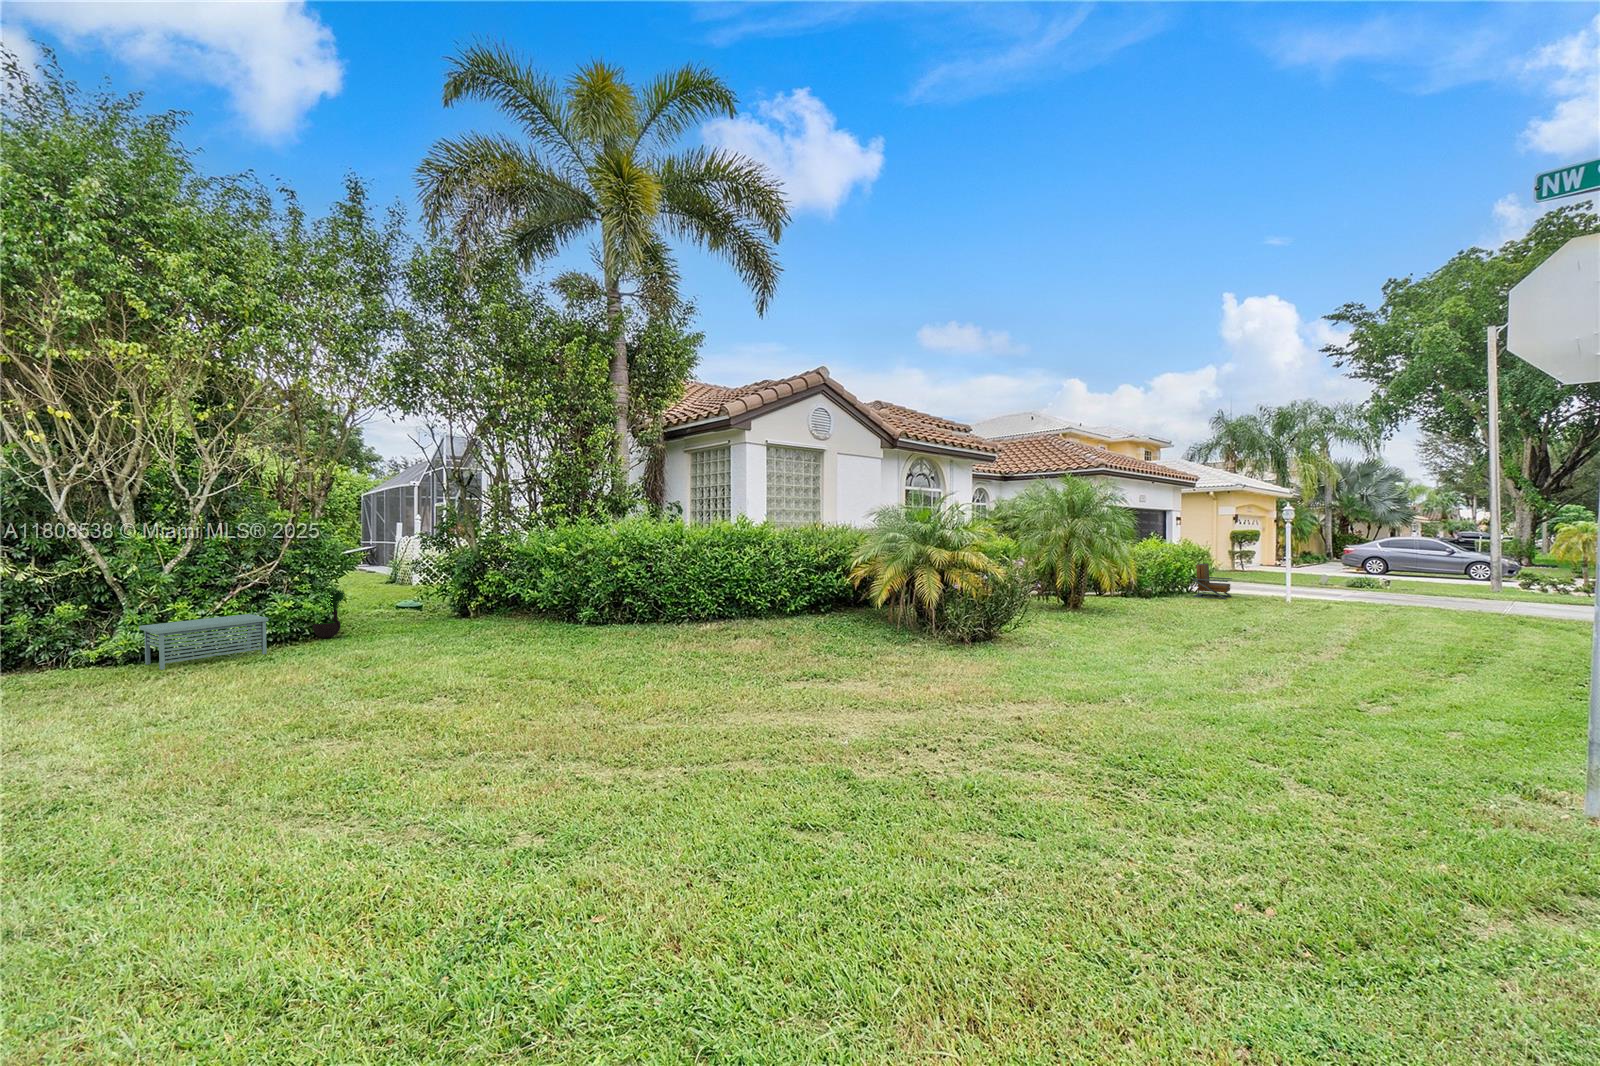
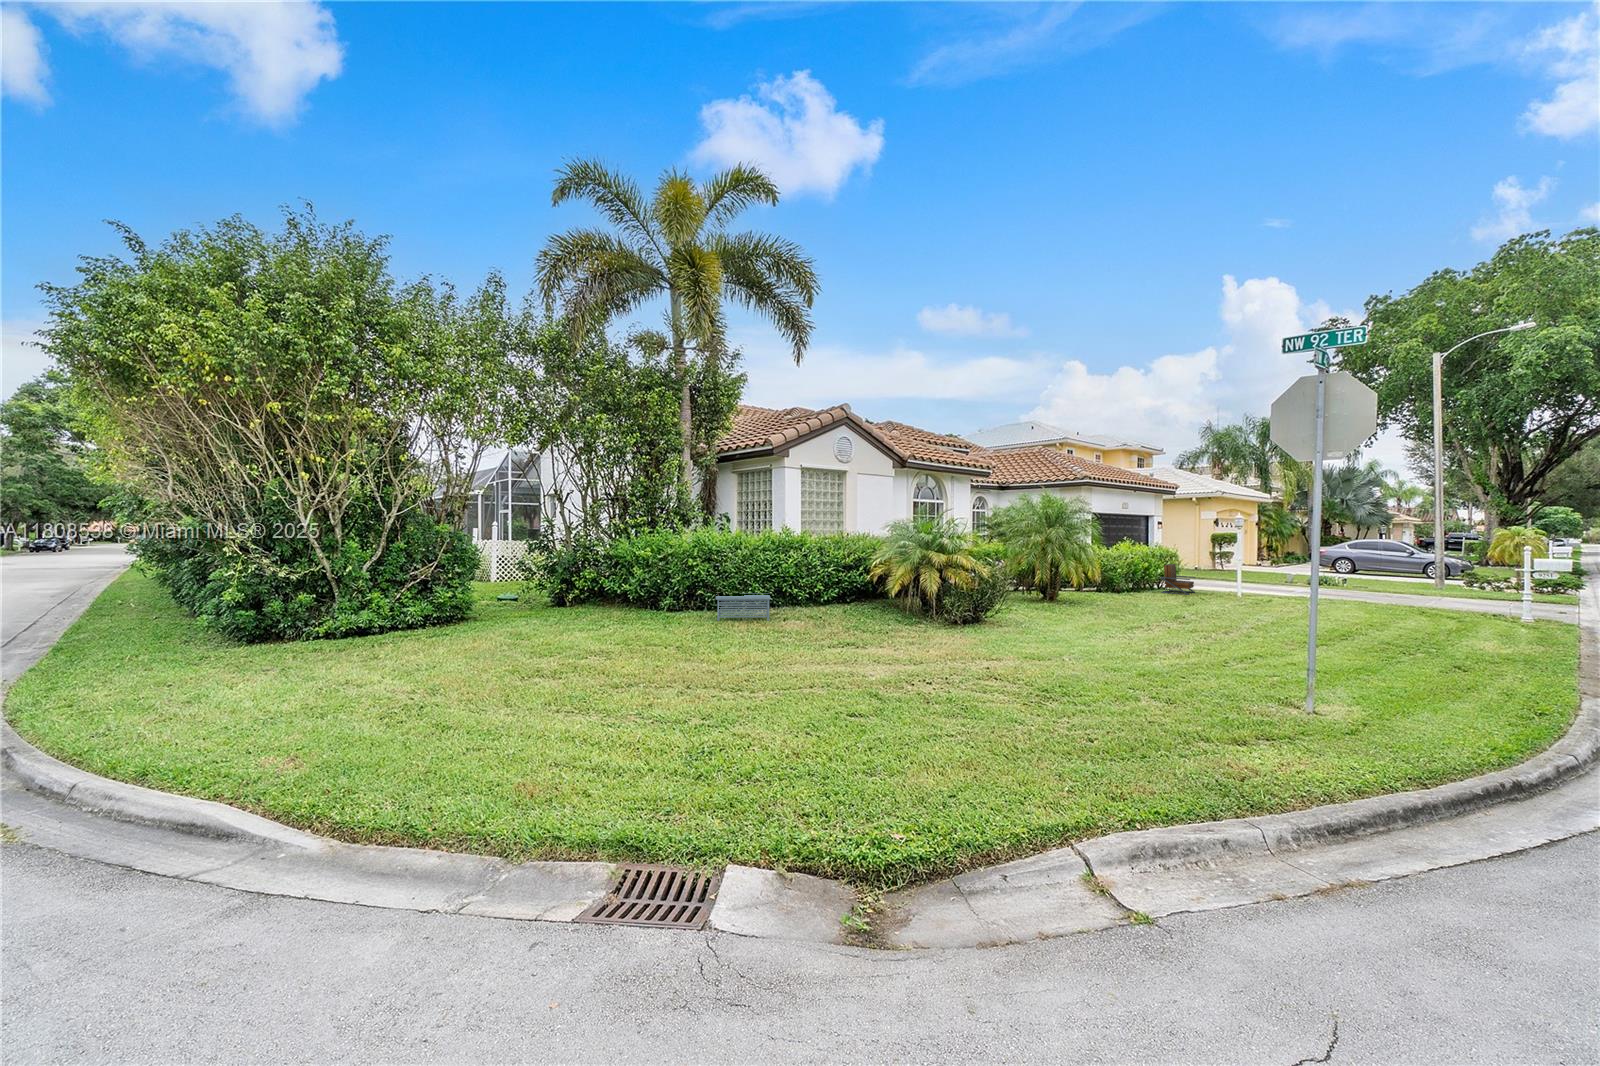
potted tree: present [313,589,347,638] -> none [463,581,487,621]
storage bench: present [139,614,269,670] -> present [716,594,770,621]

